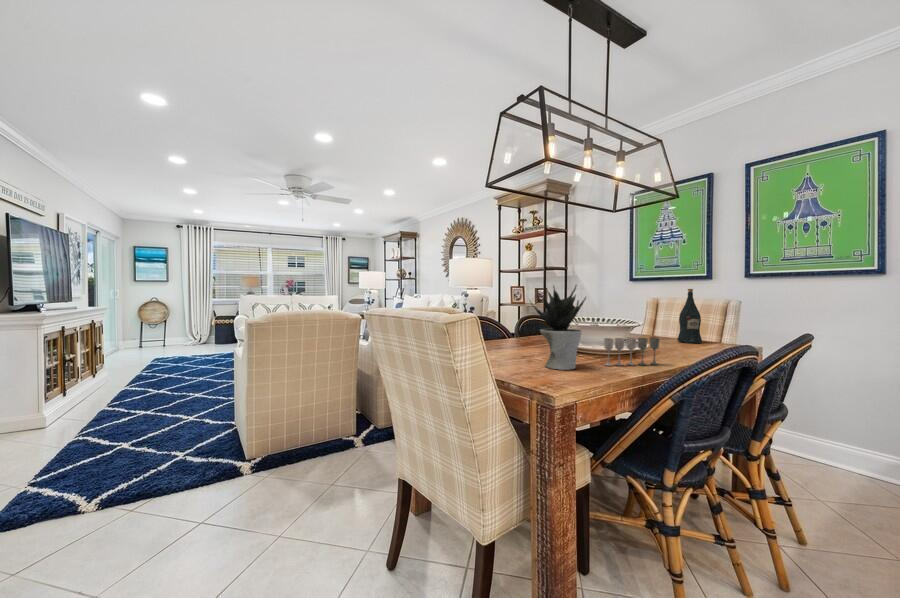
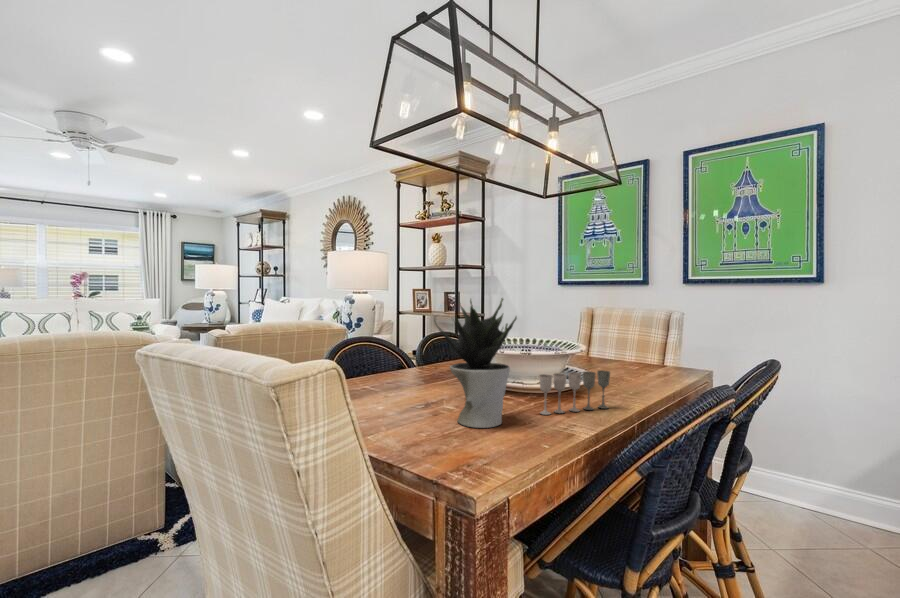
wine bottle: present [677,289,702,343] -> none [617,298,645,367]

